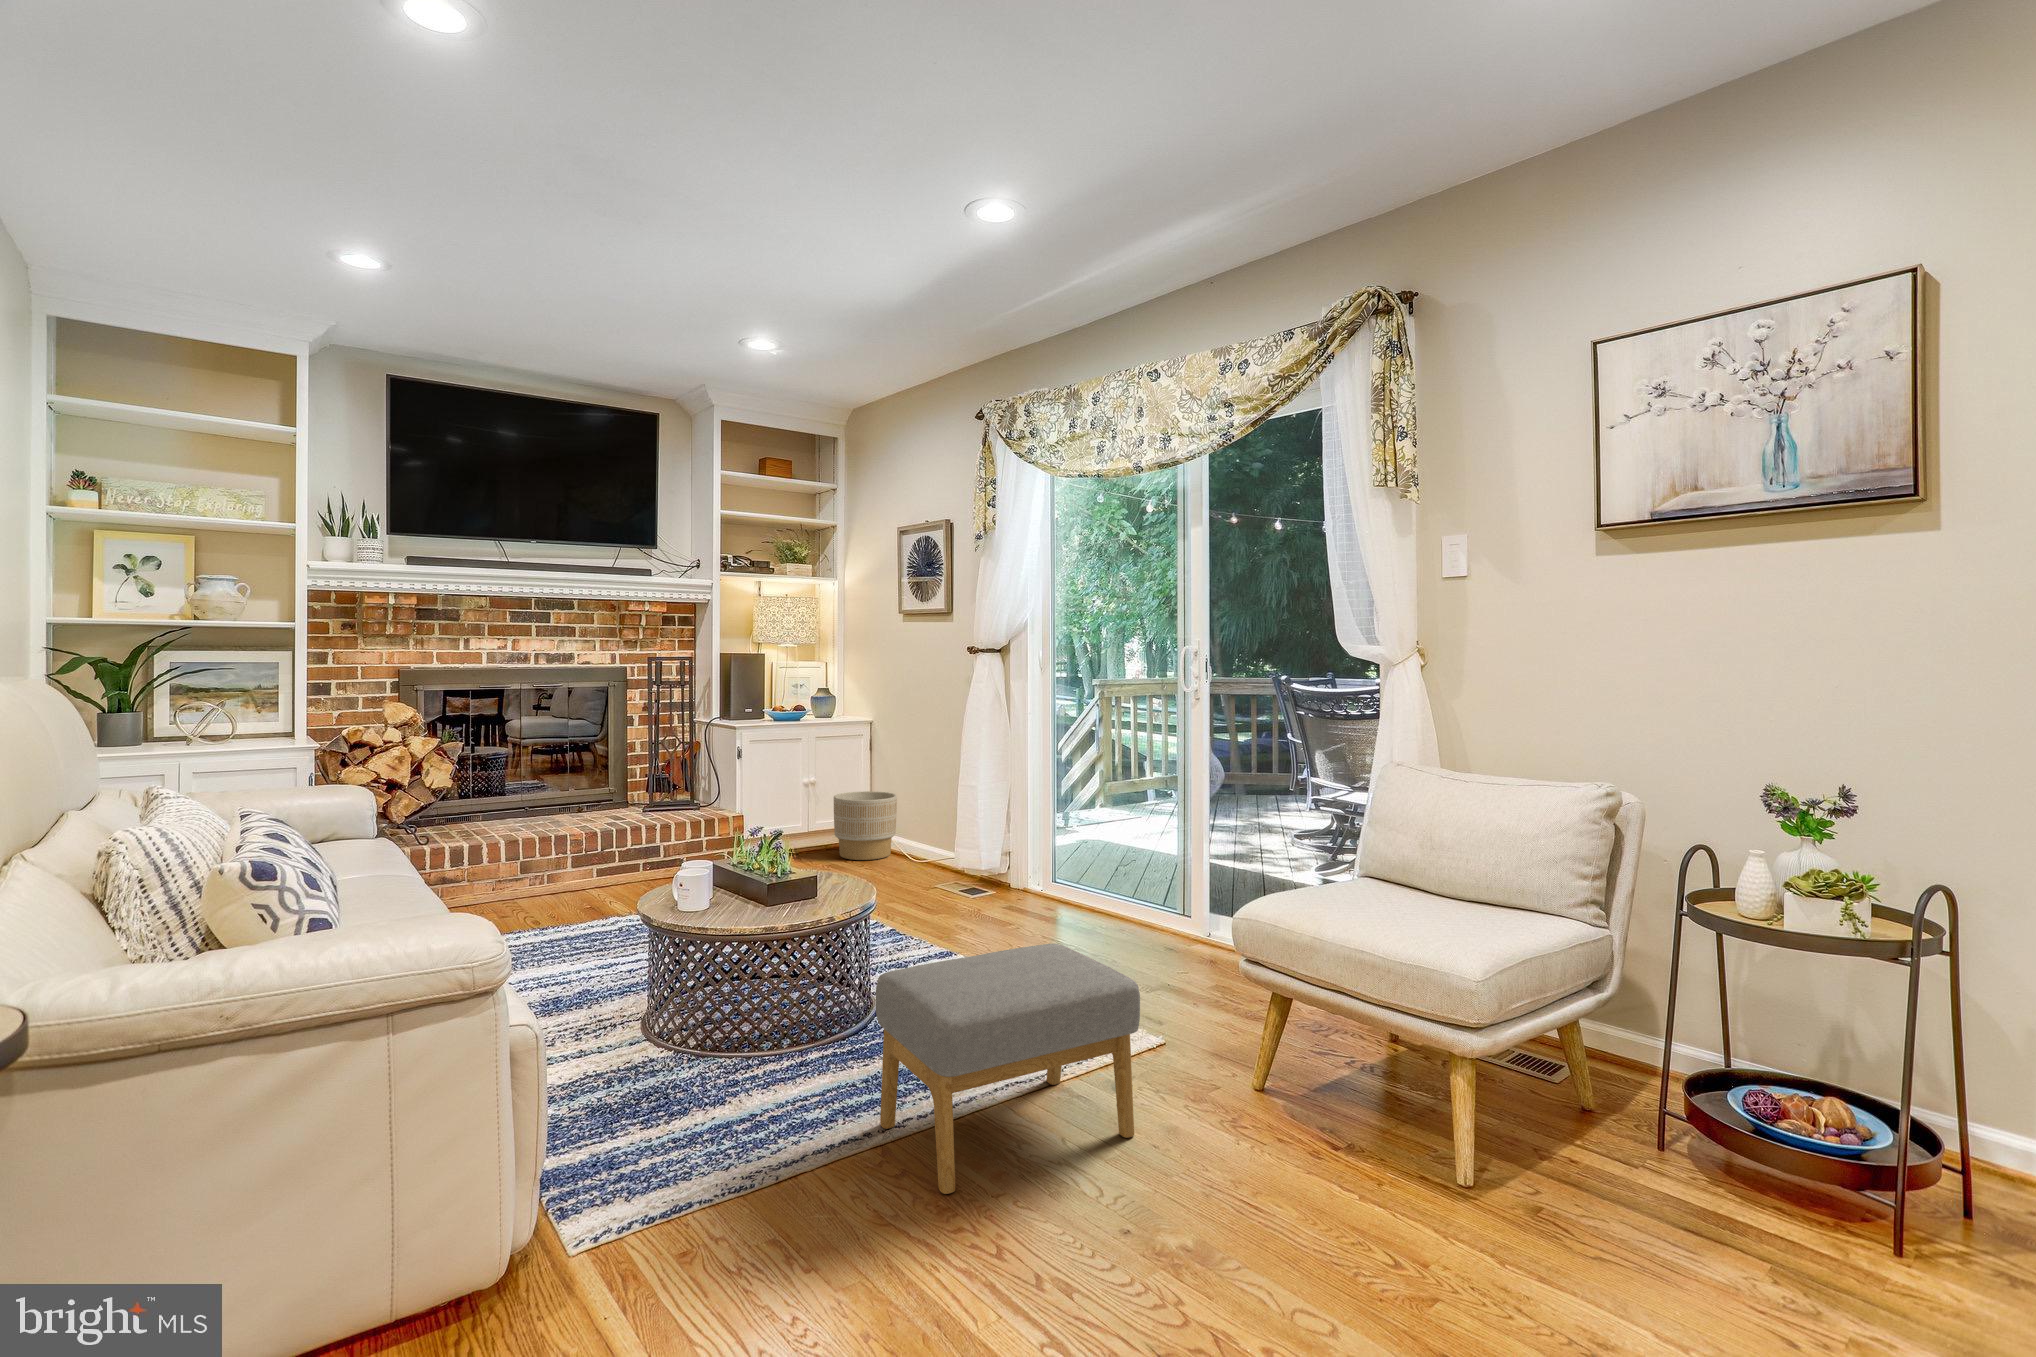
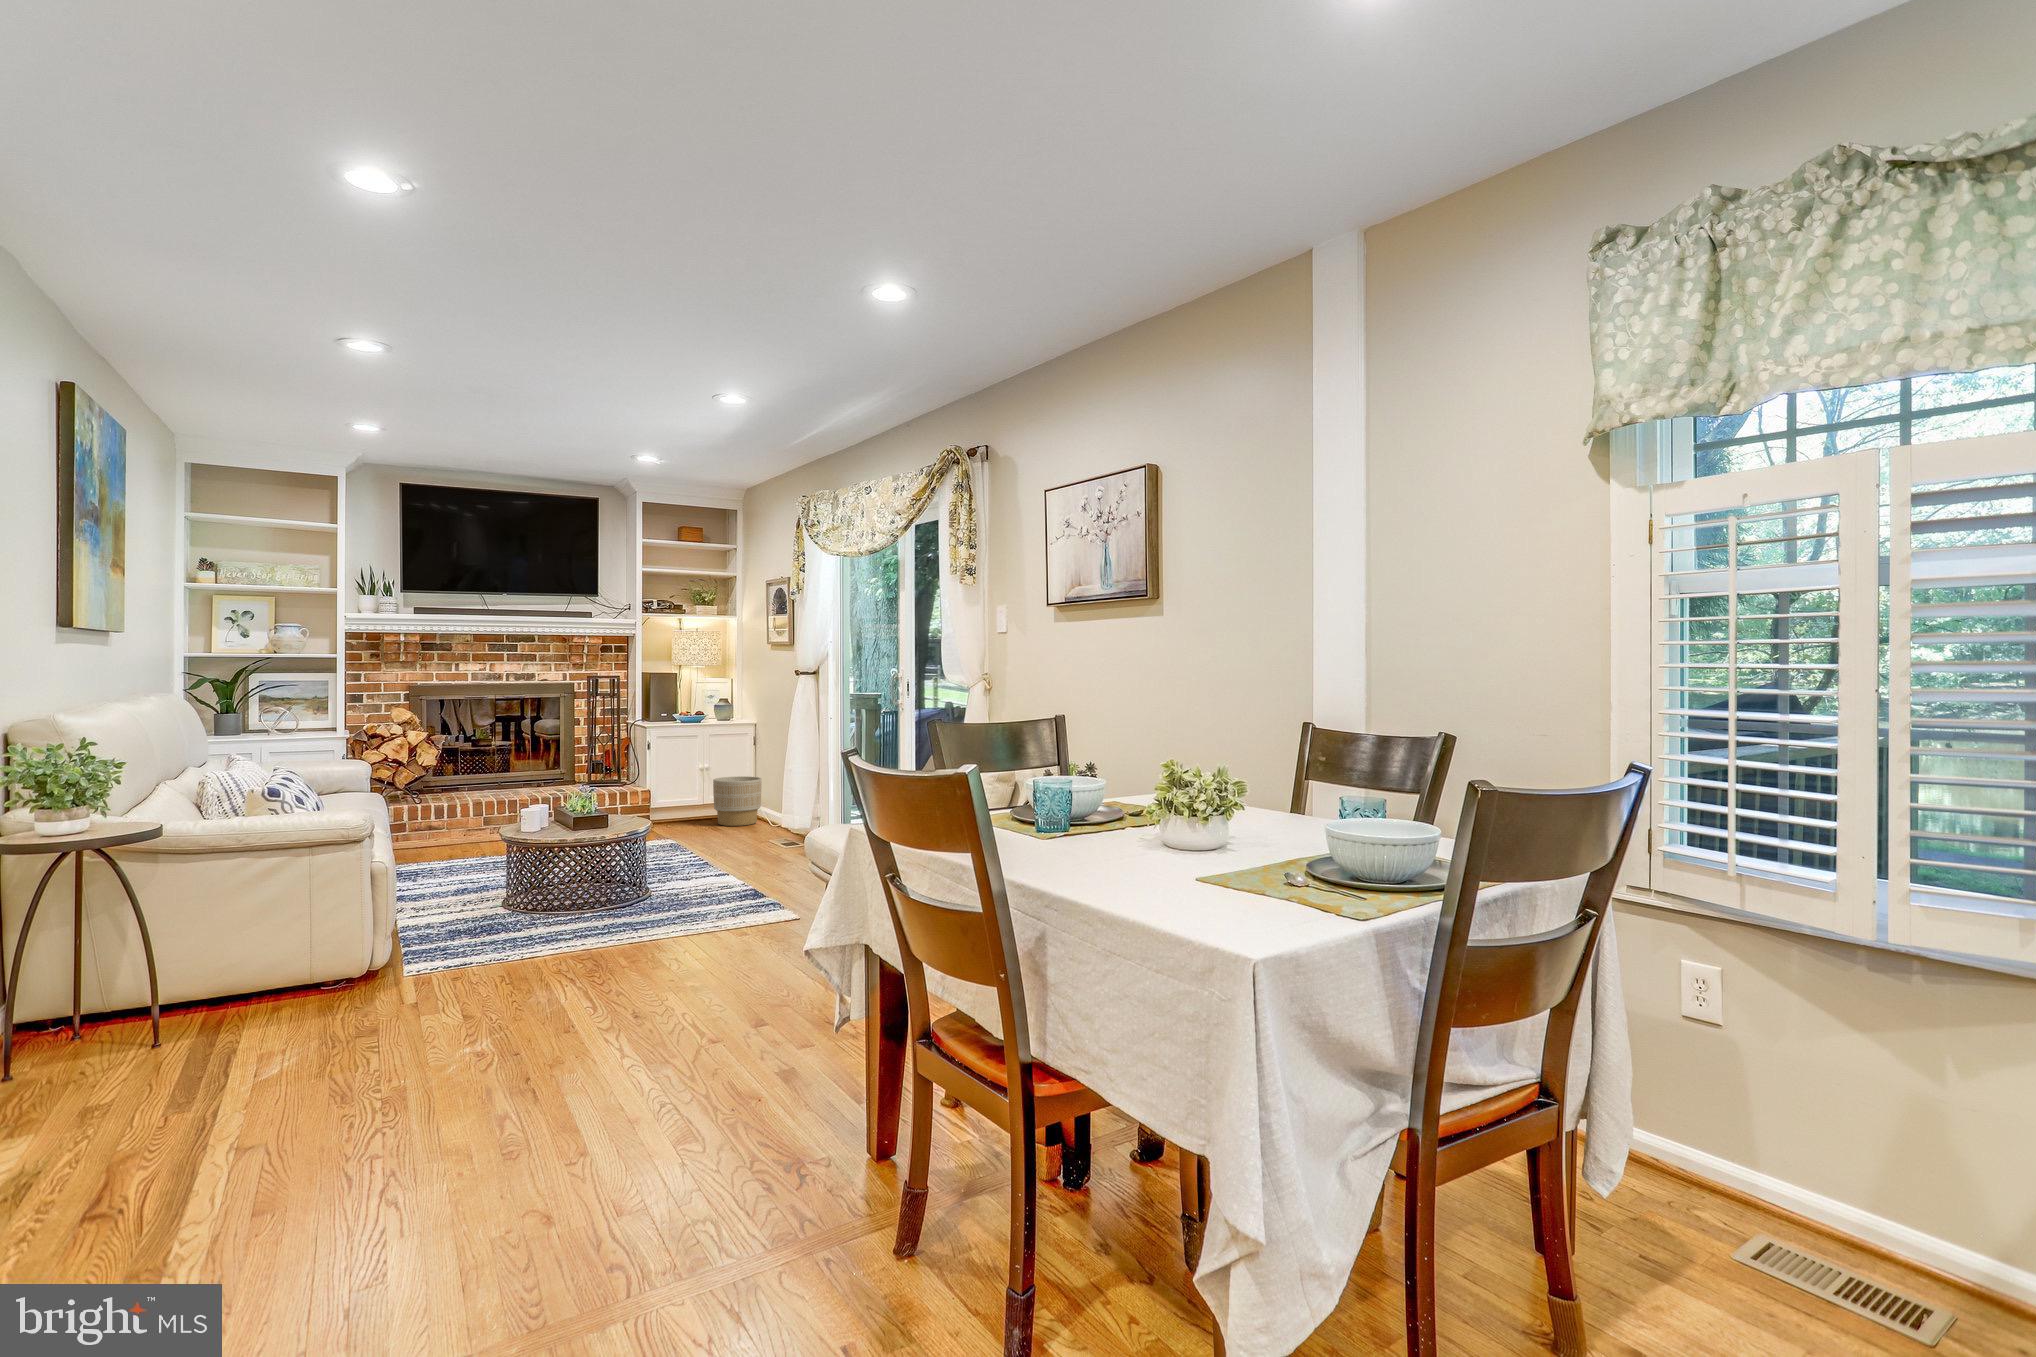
footstool: present [876,944,1140,1194] -> none [579,846,716,959]

